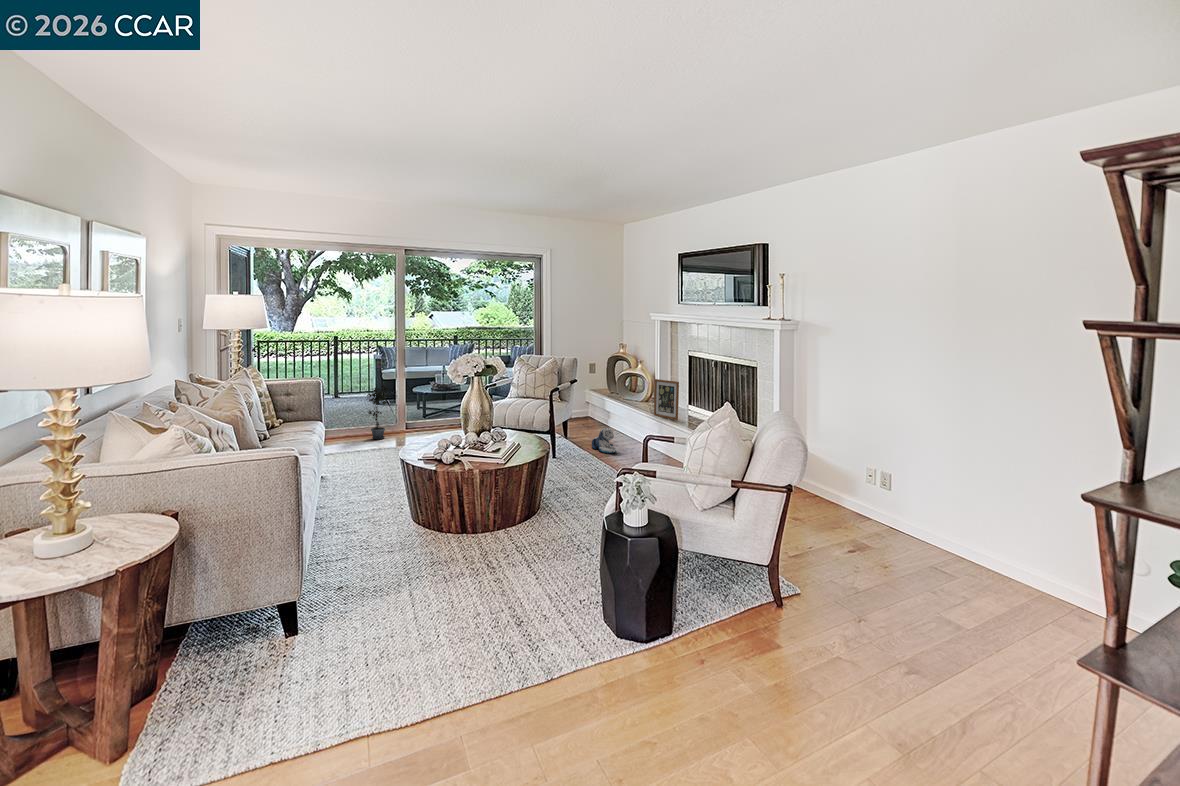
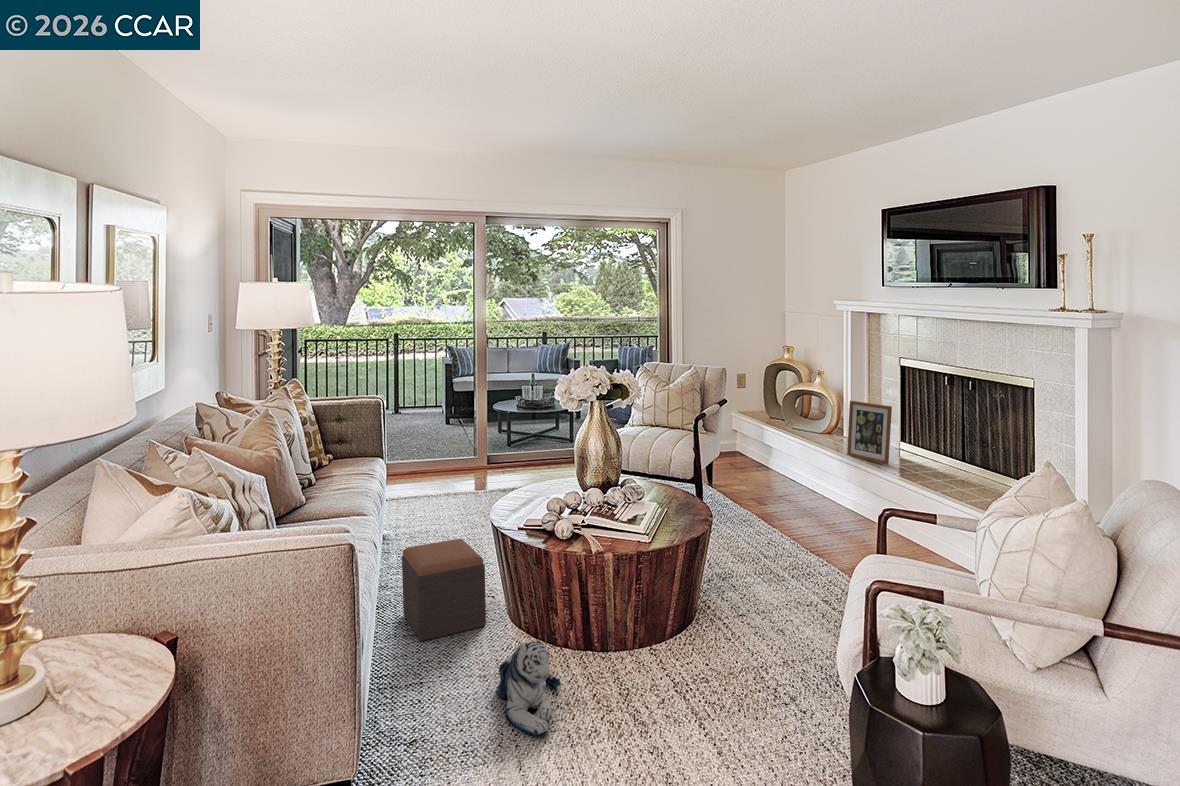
potted plant: present [367,383,389,439] -> none [432,398,467,475]
plush toy: present [592,428,616,453] -> present [496,641,561,736]
footstool: none [336,470,397,537] -> present [402,539,486,641]

